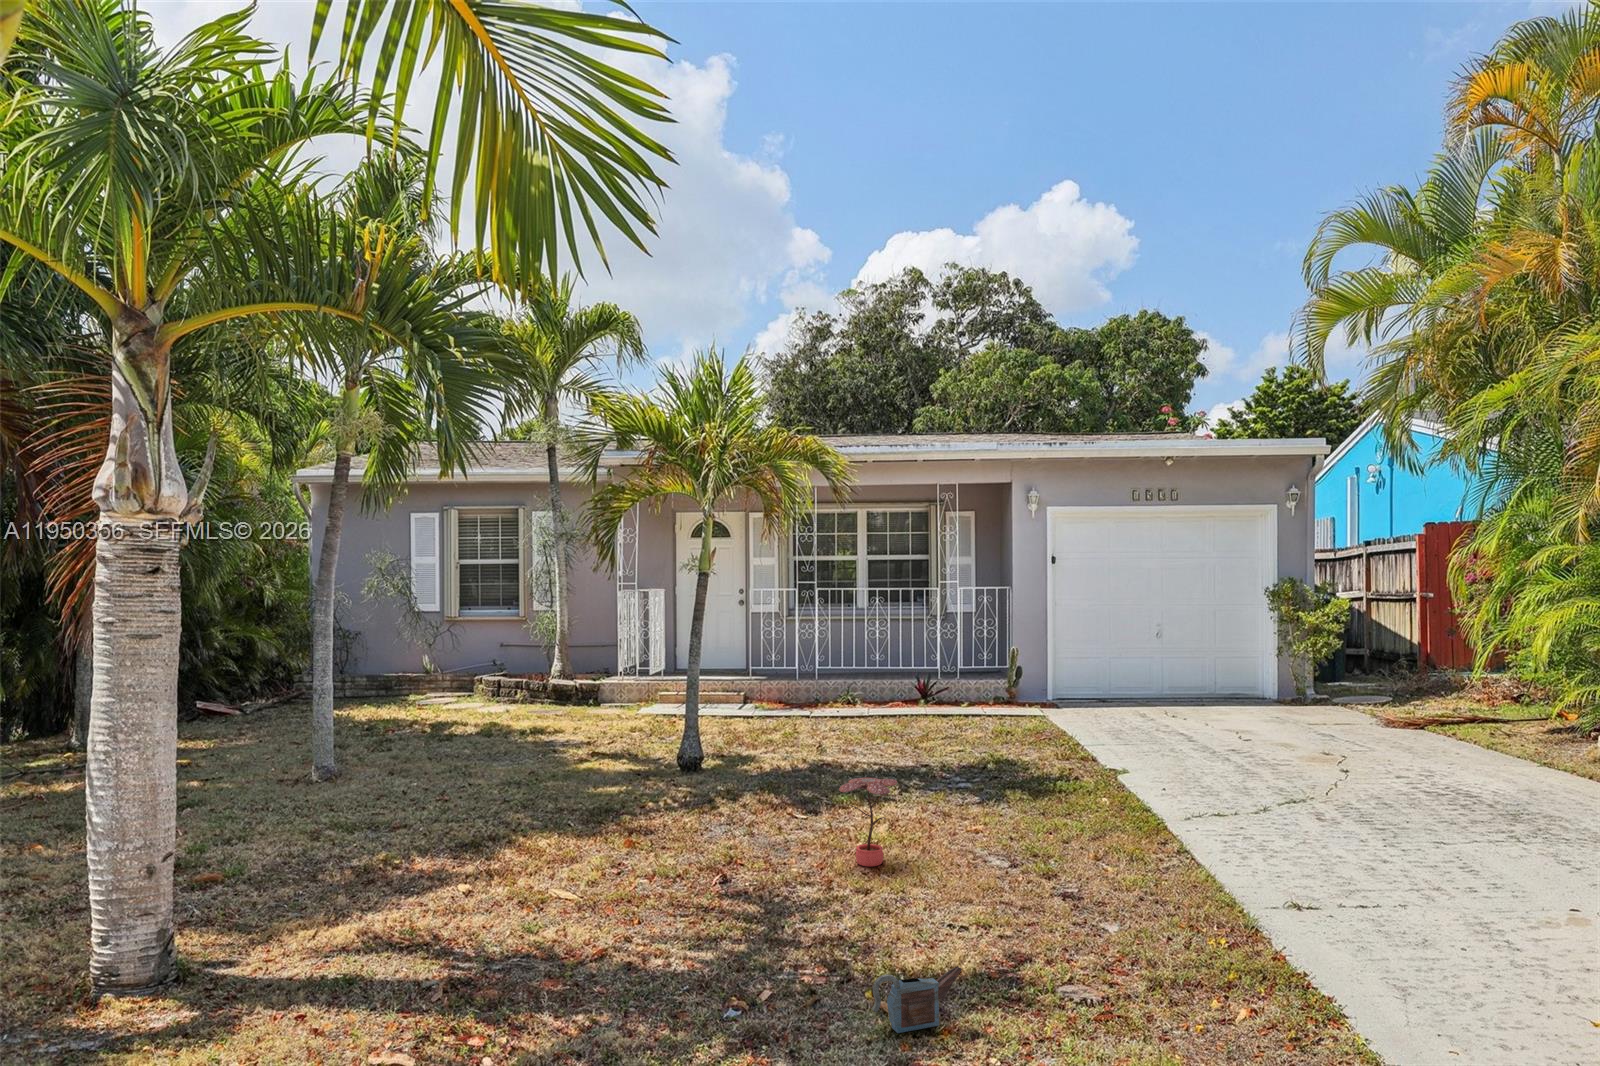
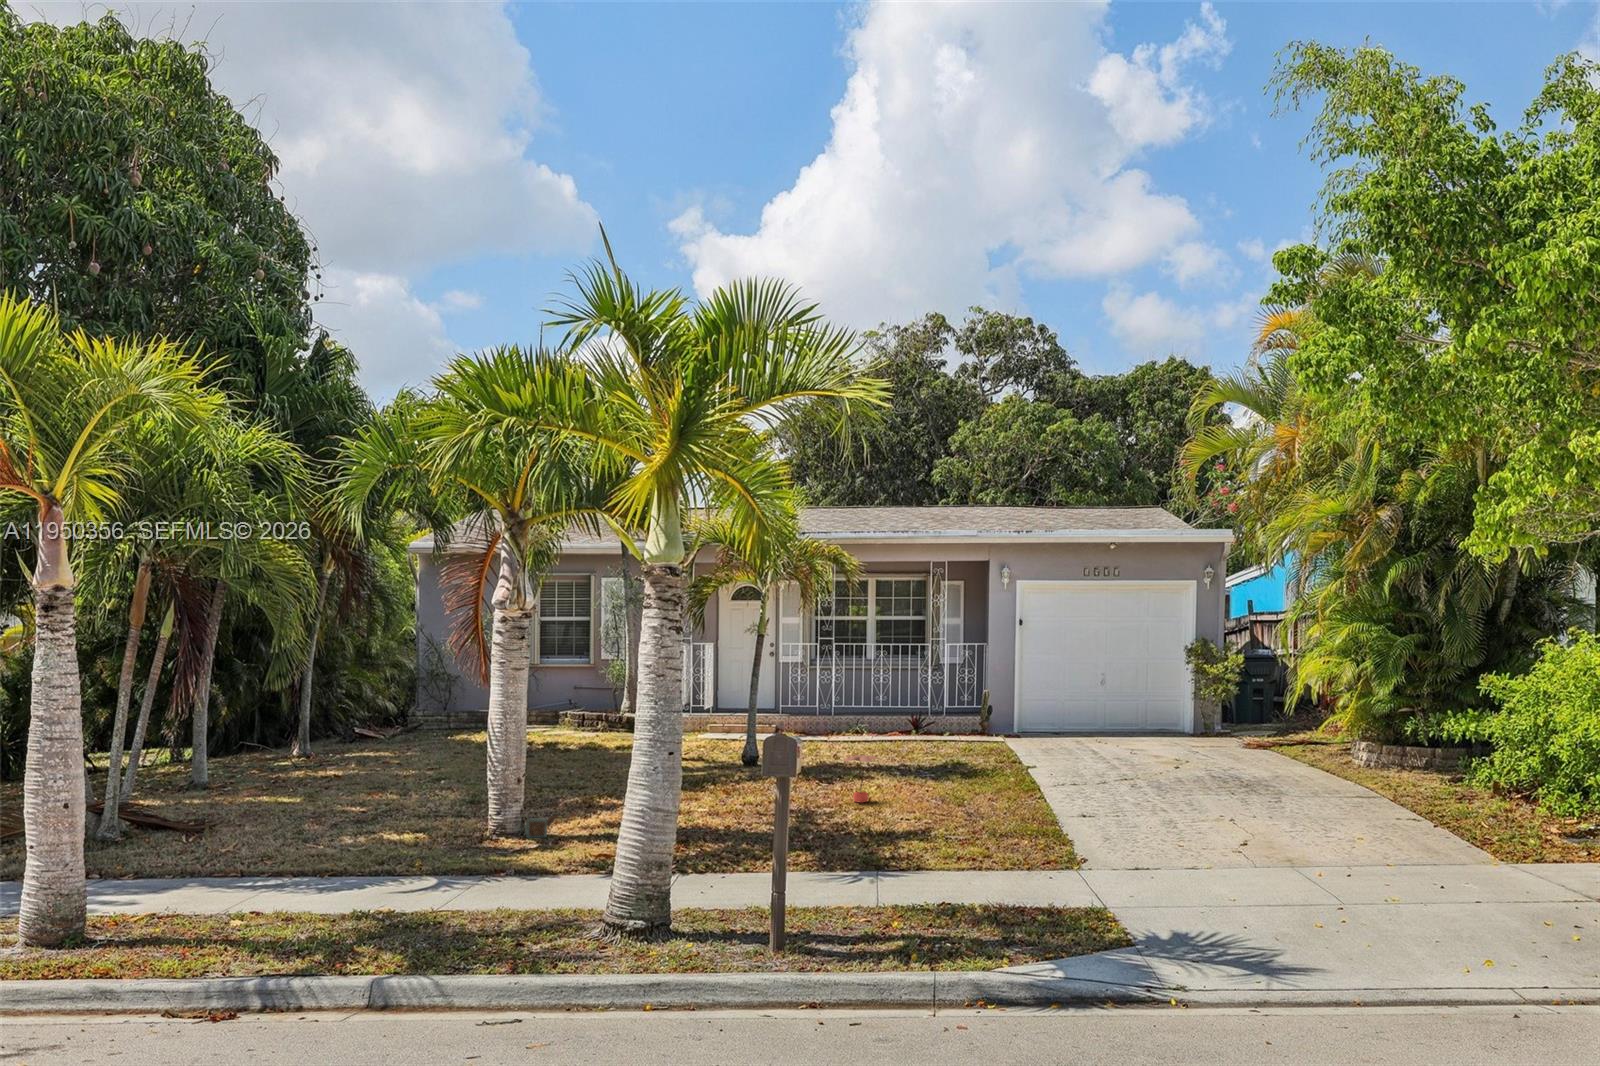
watering can: present [872,966,962,1033] -> present [517,814,558,838]

